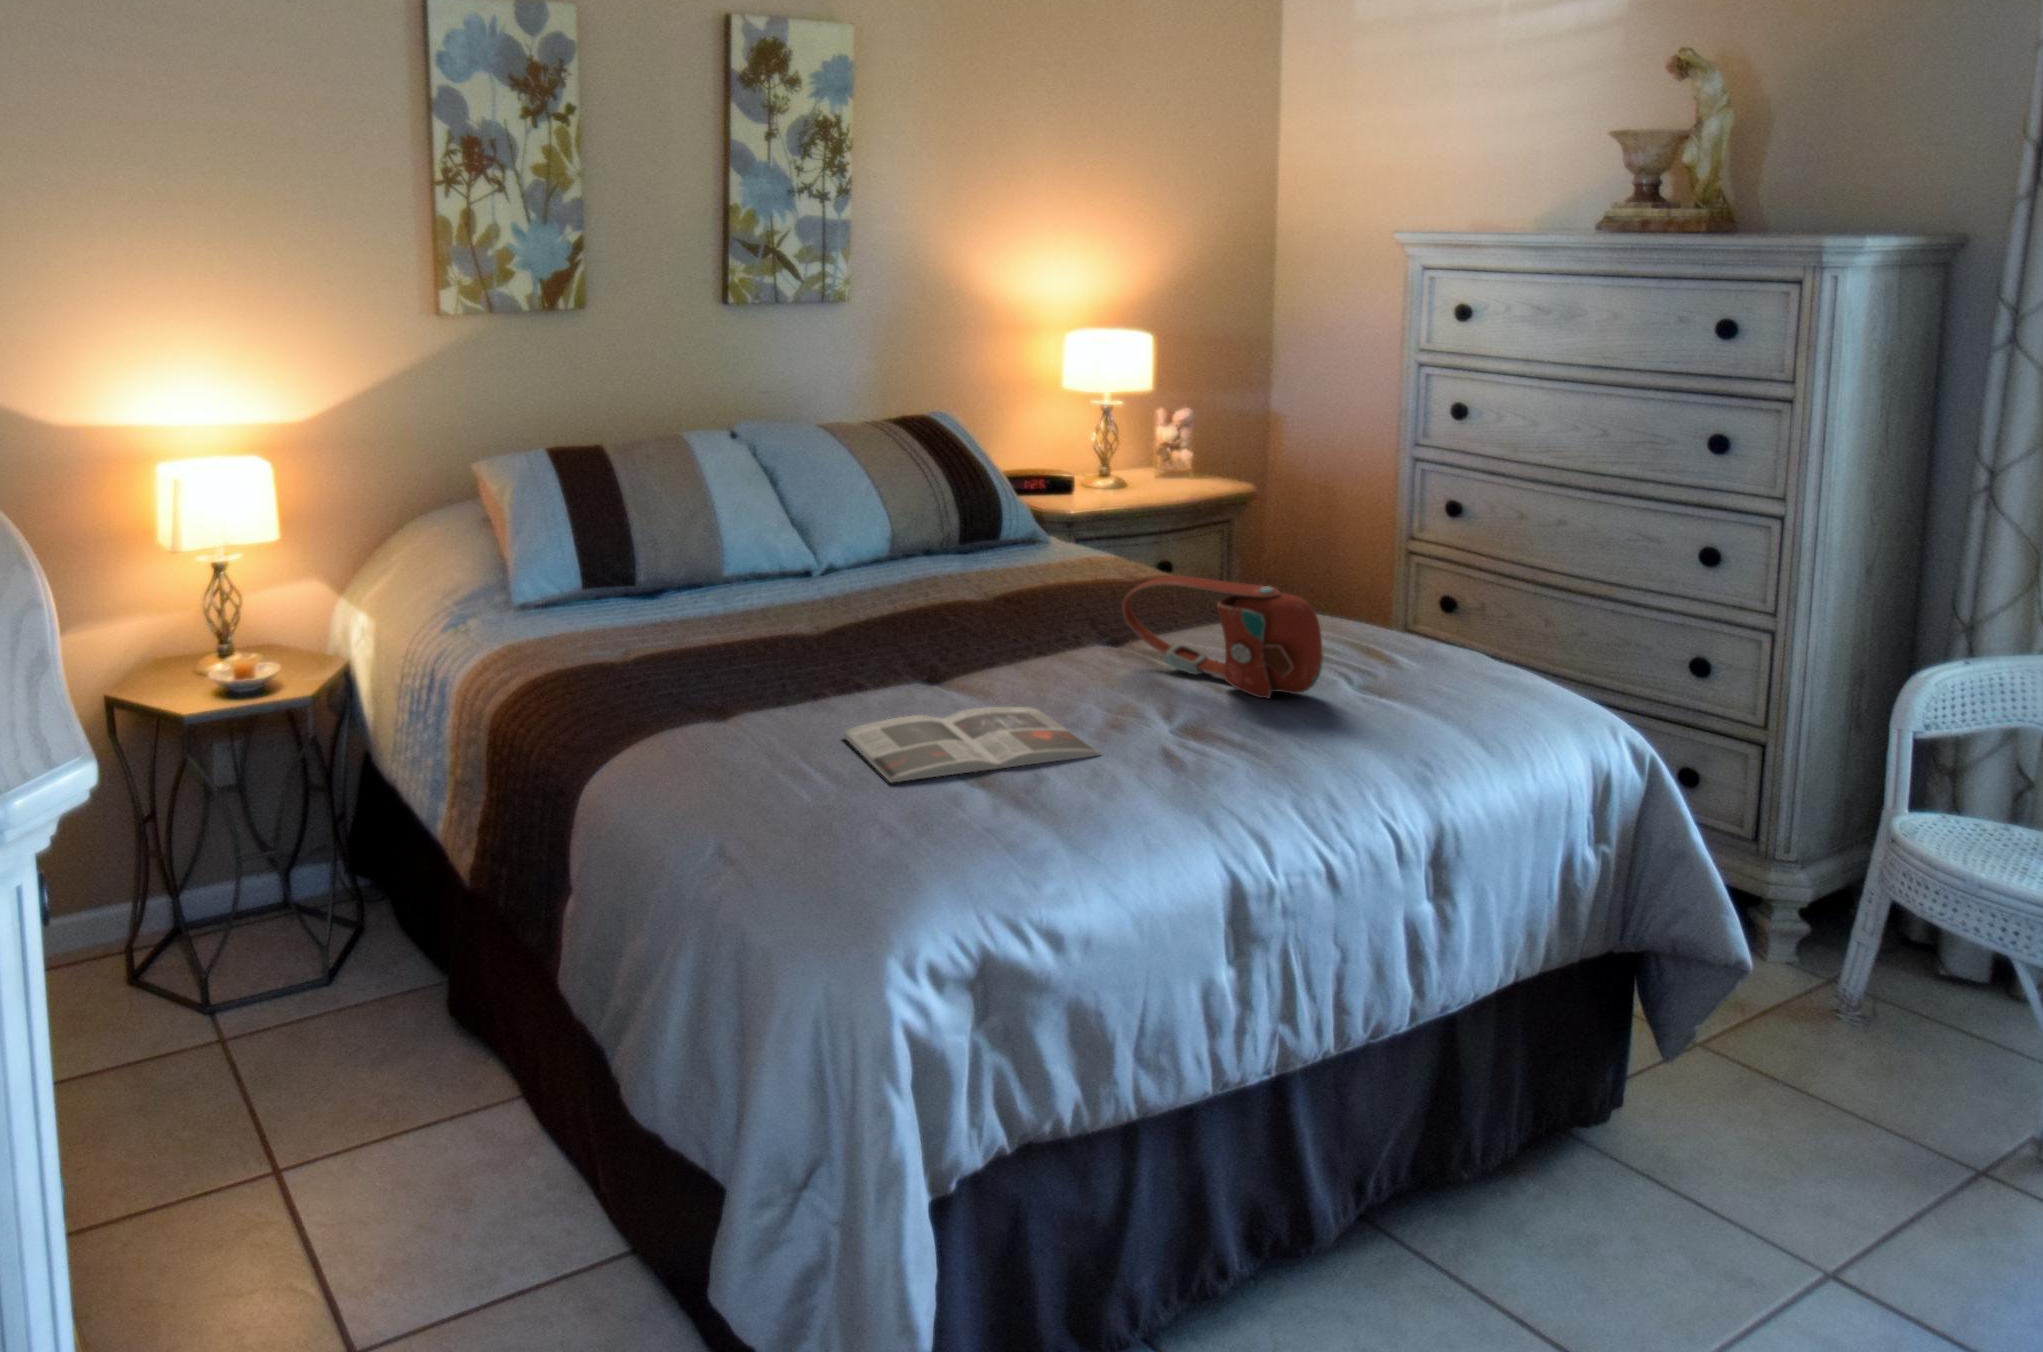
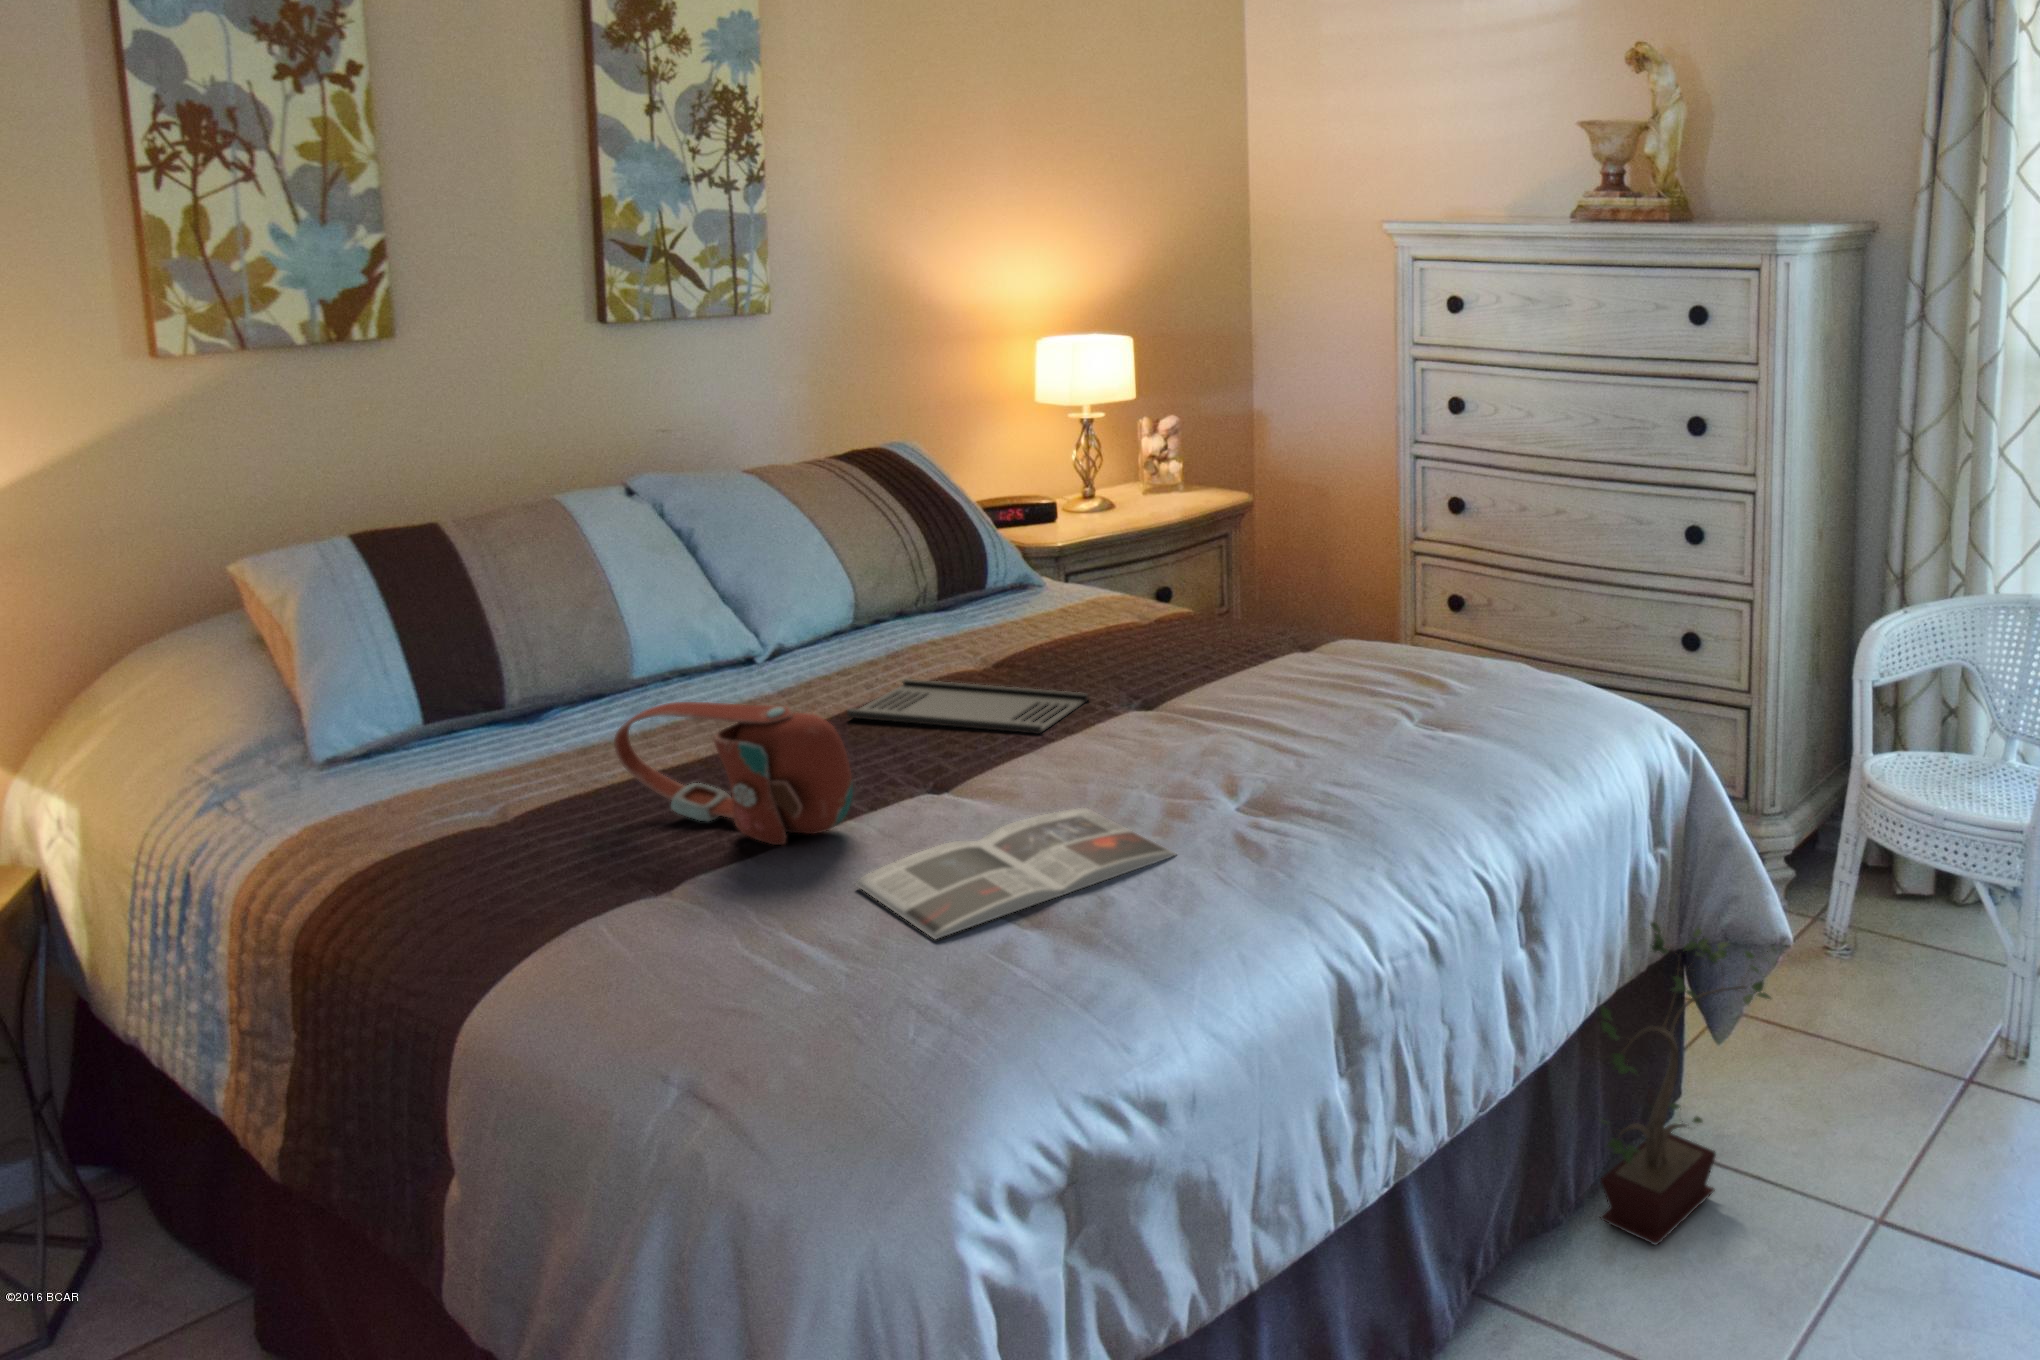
handbag: present [1122,576,1323,699] -> present [614,702,853,845]
tray: none [869,596,1062,650] -> present [847,679,1088,734]
potted plant: none [1521,913,1755,1246] -> present [1600,922,1775,1245]

